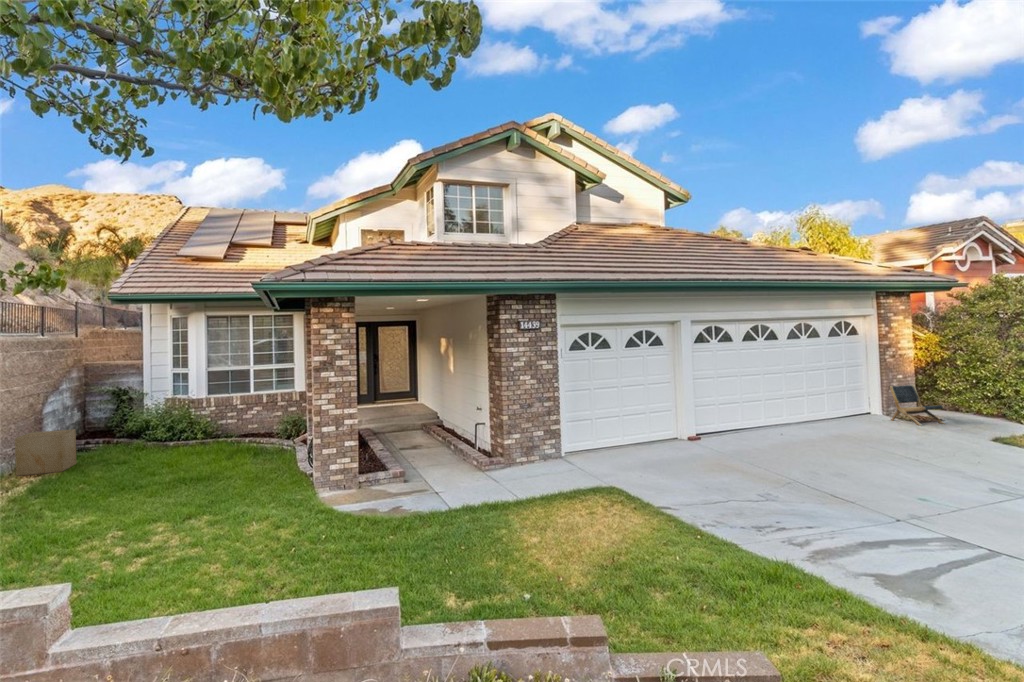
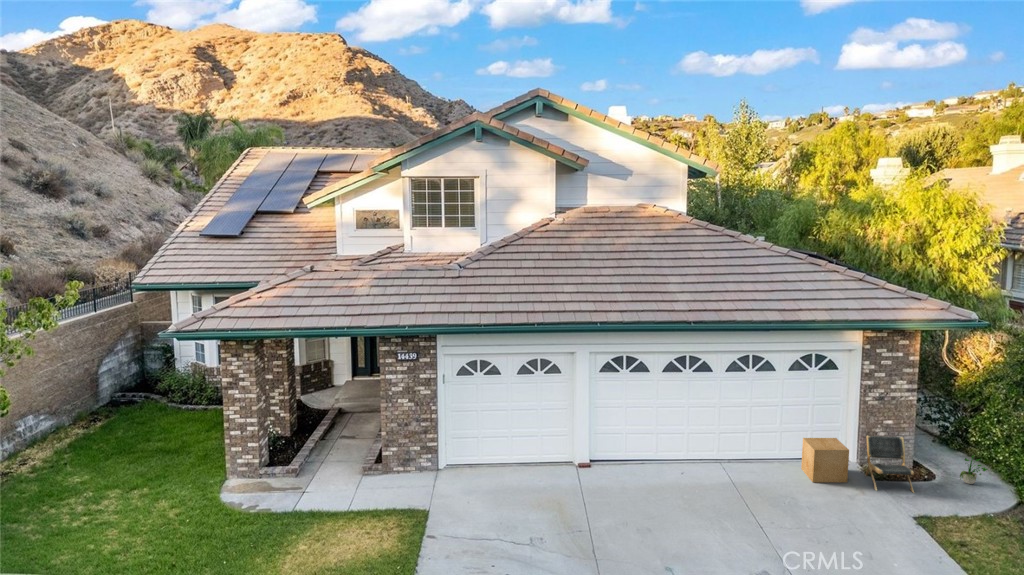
potted plant: none [950,390,979,417] -> present [960,456,987,484]
cardboard box: present [15,429,77,476] -> present [801,438,849,482]

